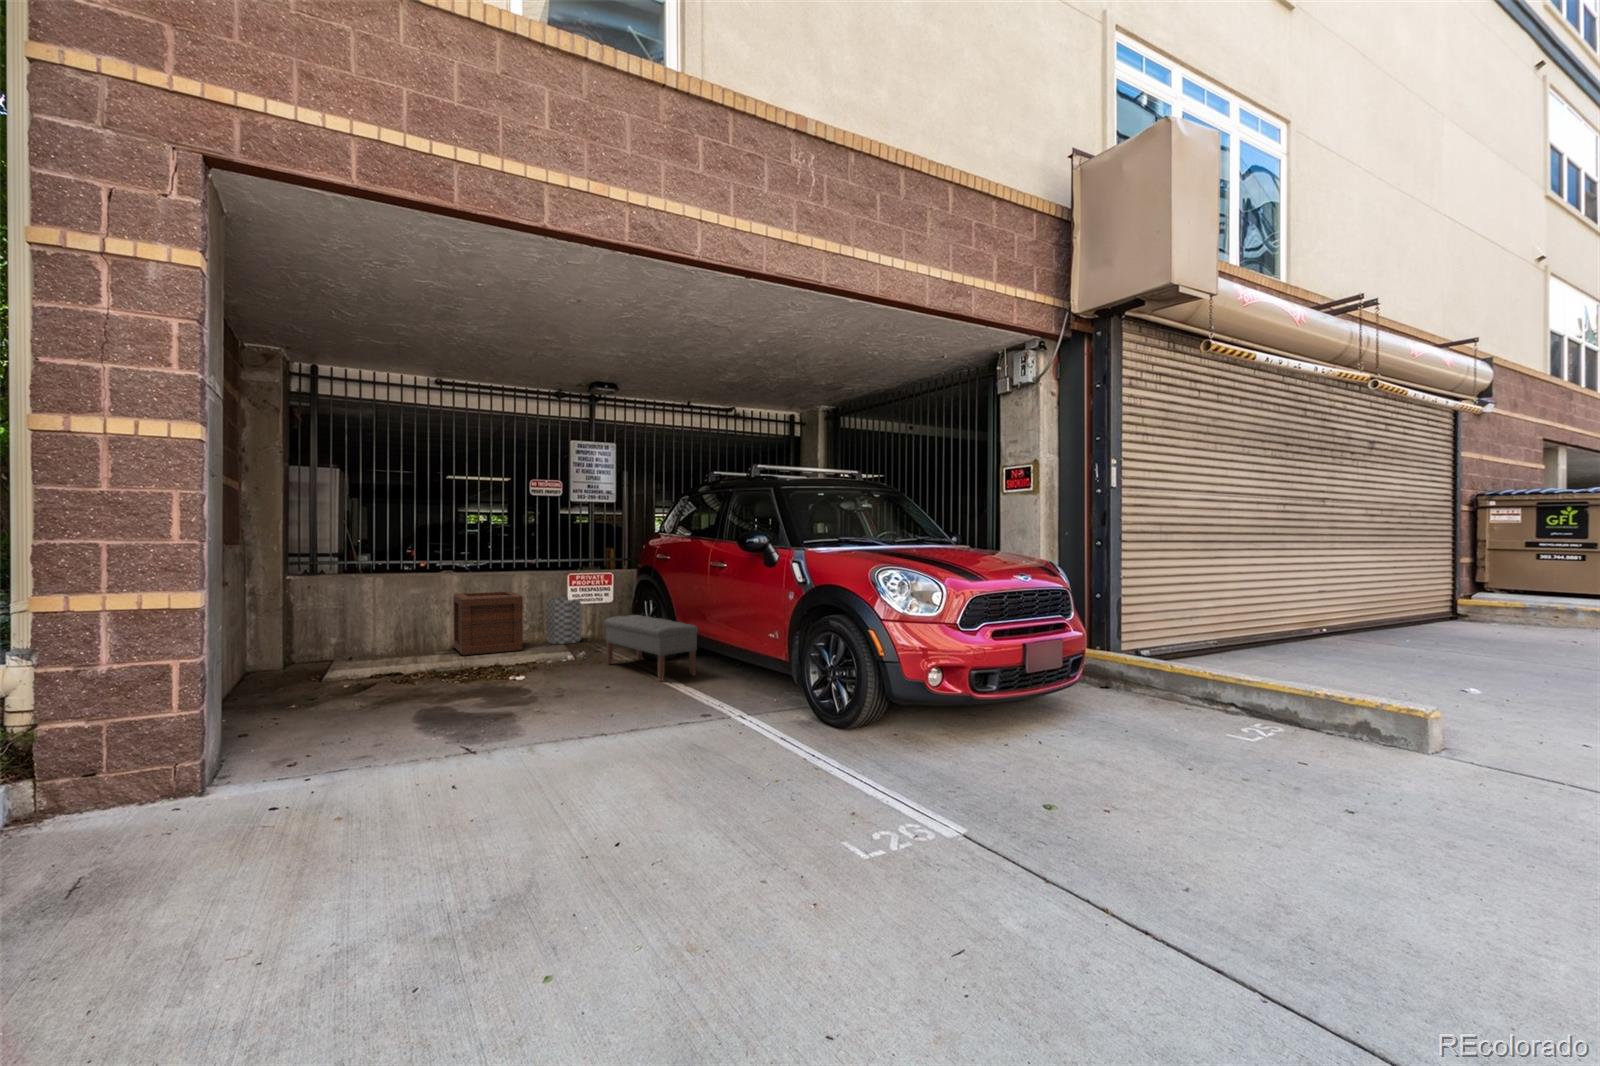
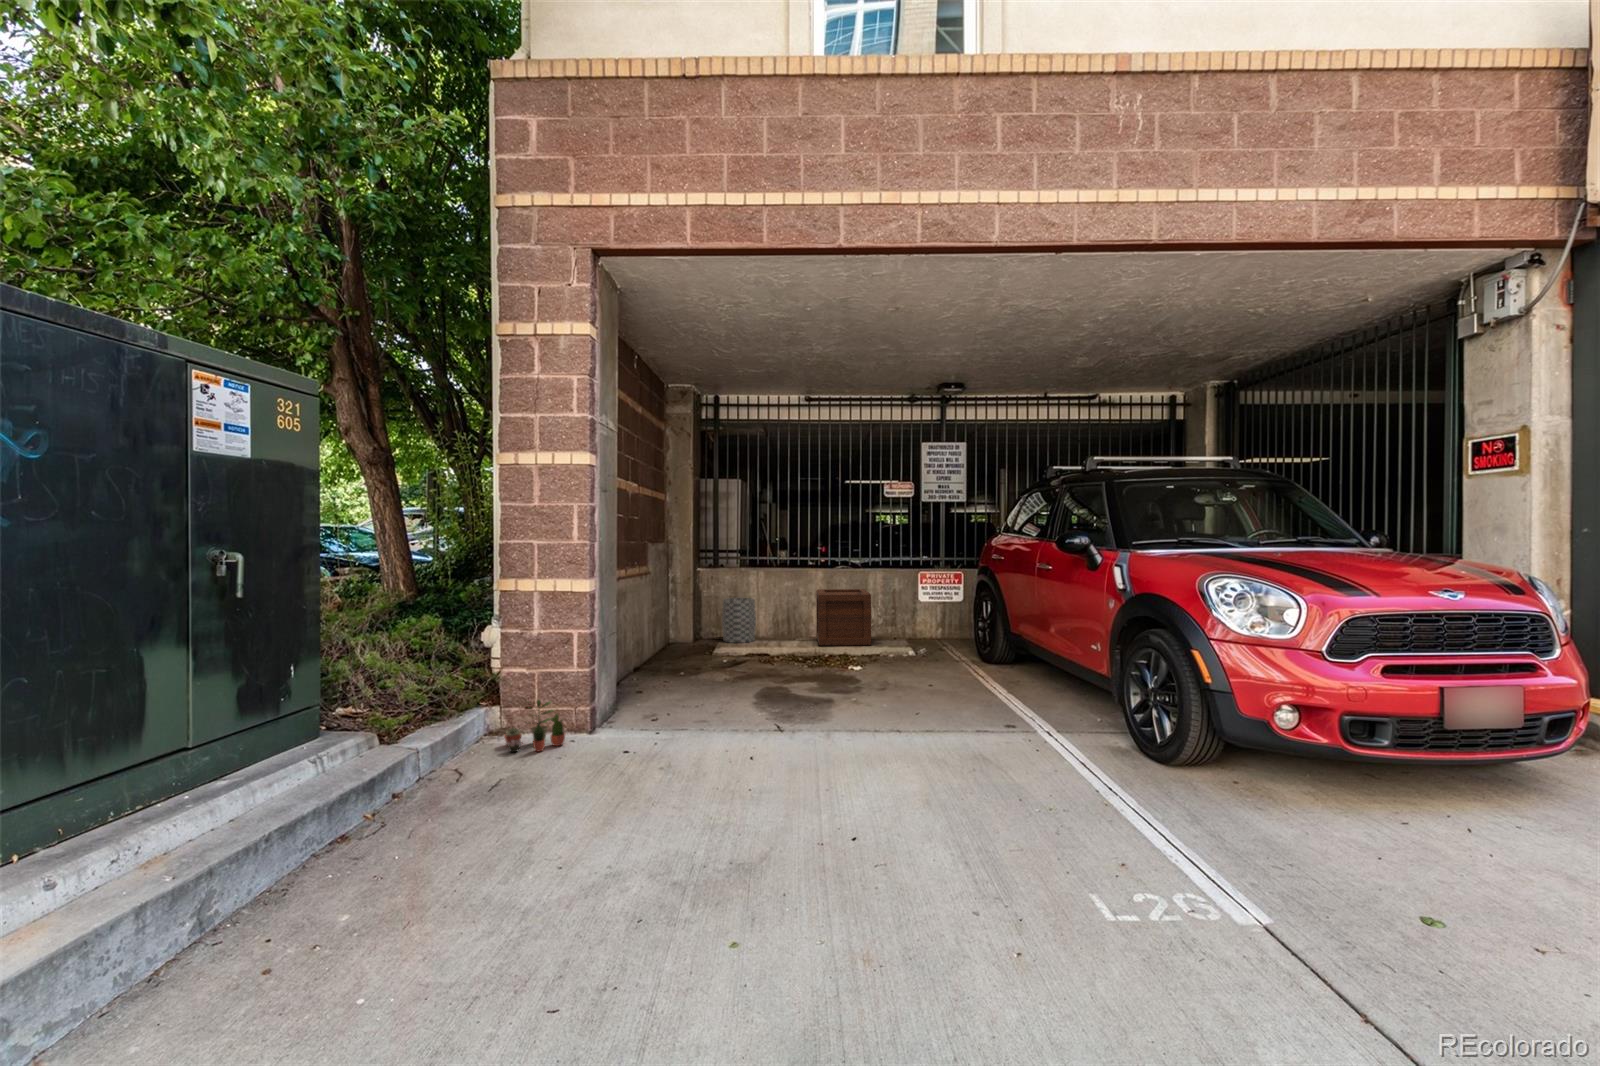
trash can: present [546,597,582,644] -> present [722,598,756,643]
bench: present [604,615,698,681] -> none [938,618,1027,688]
potted plant: none [43,760,160,842] -> present [504,700,565,752]

